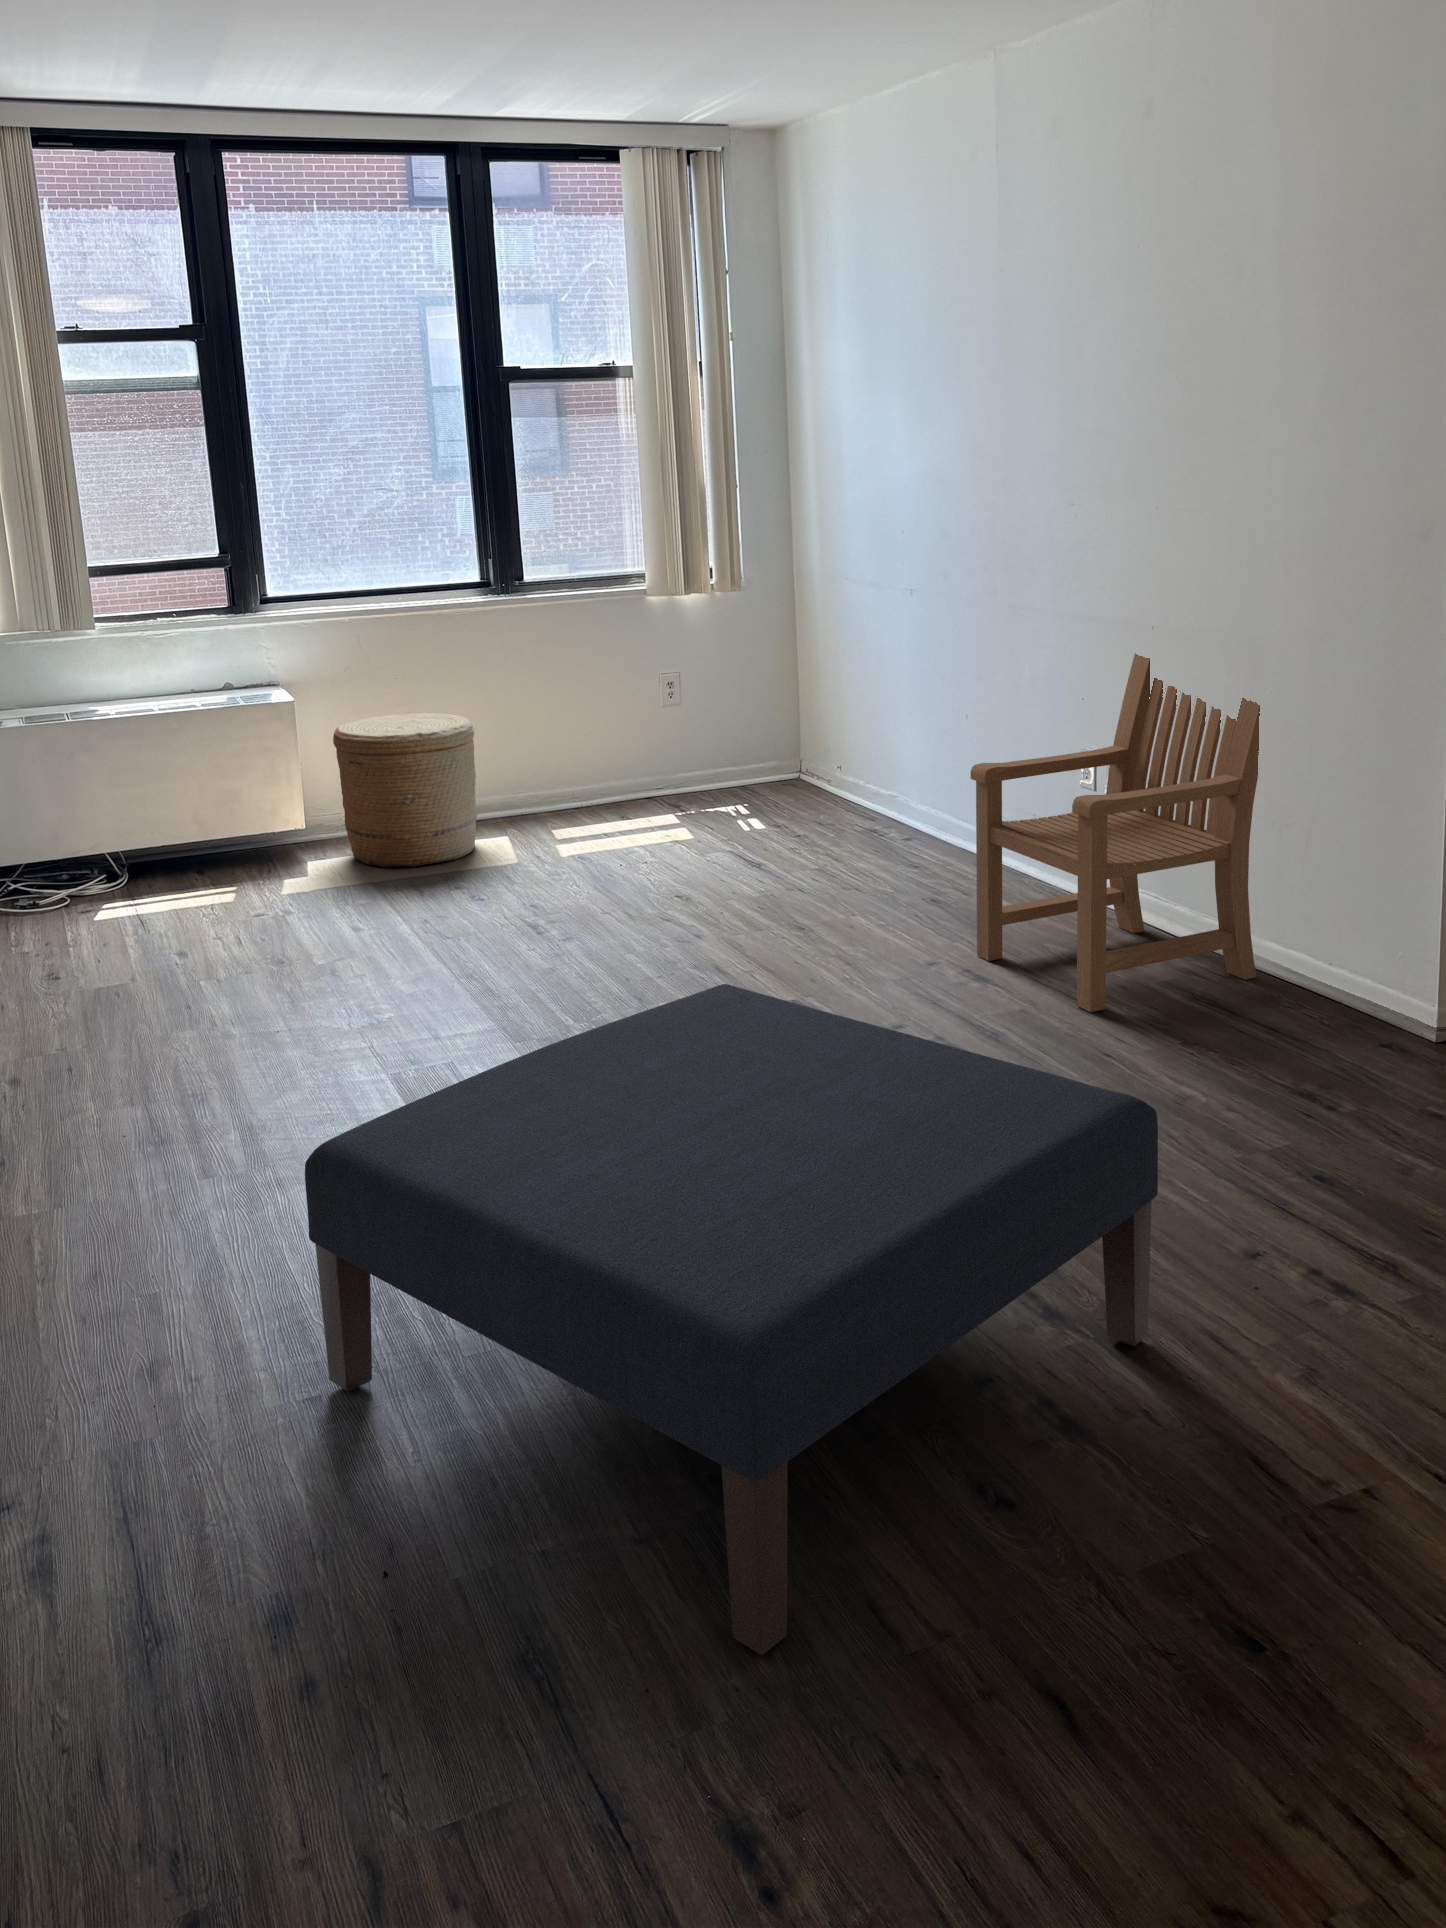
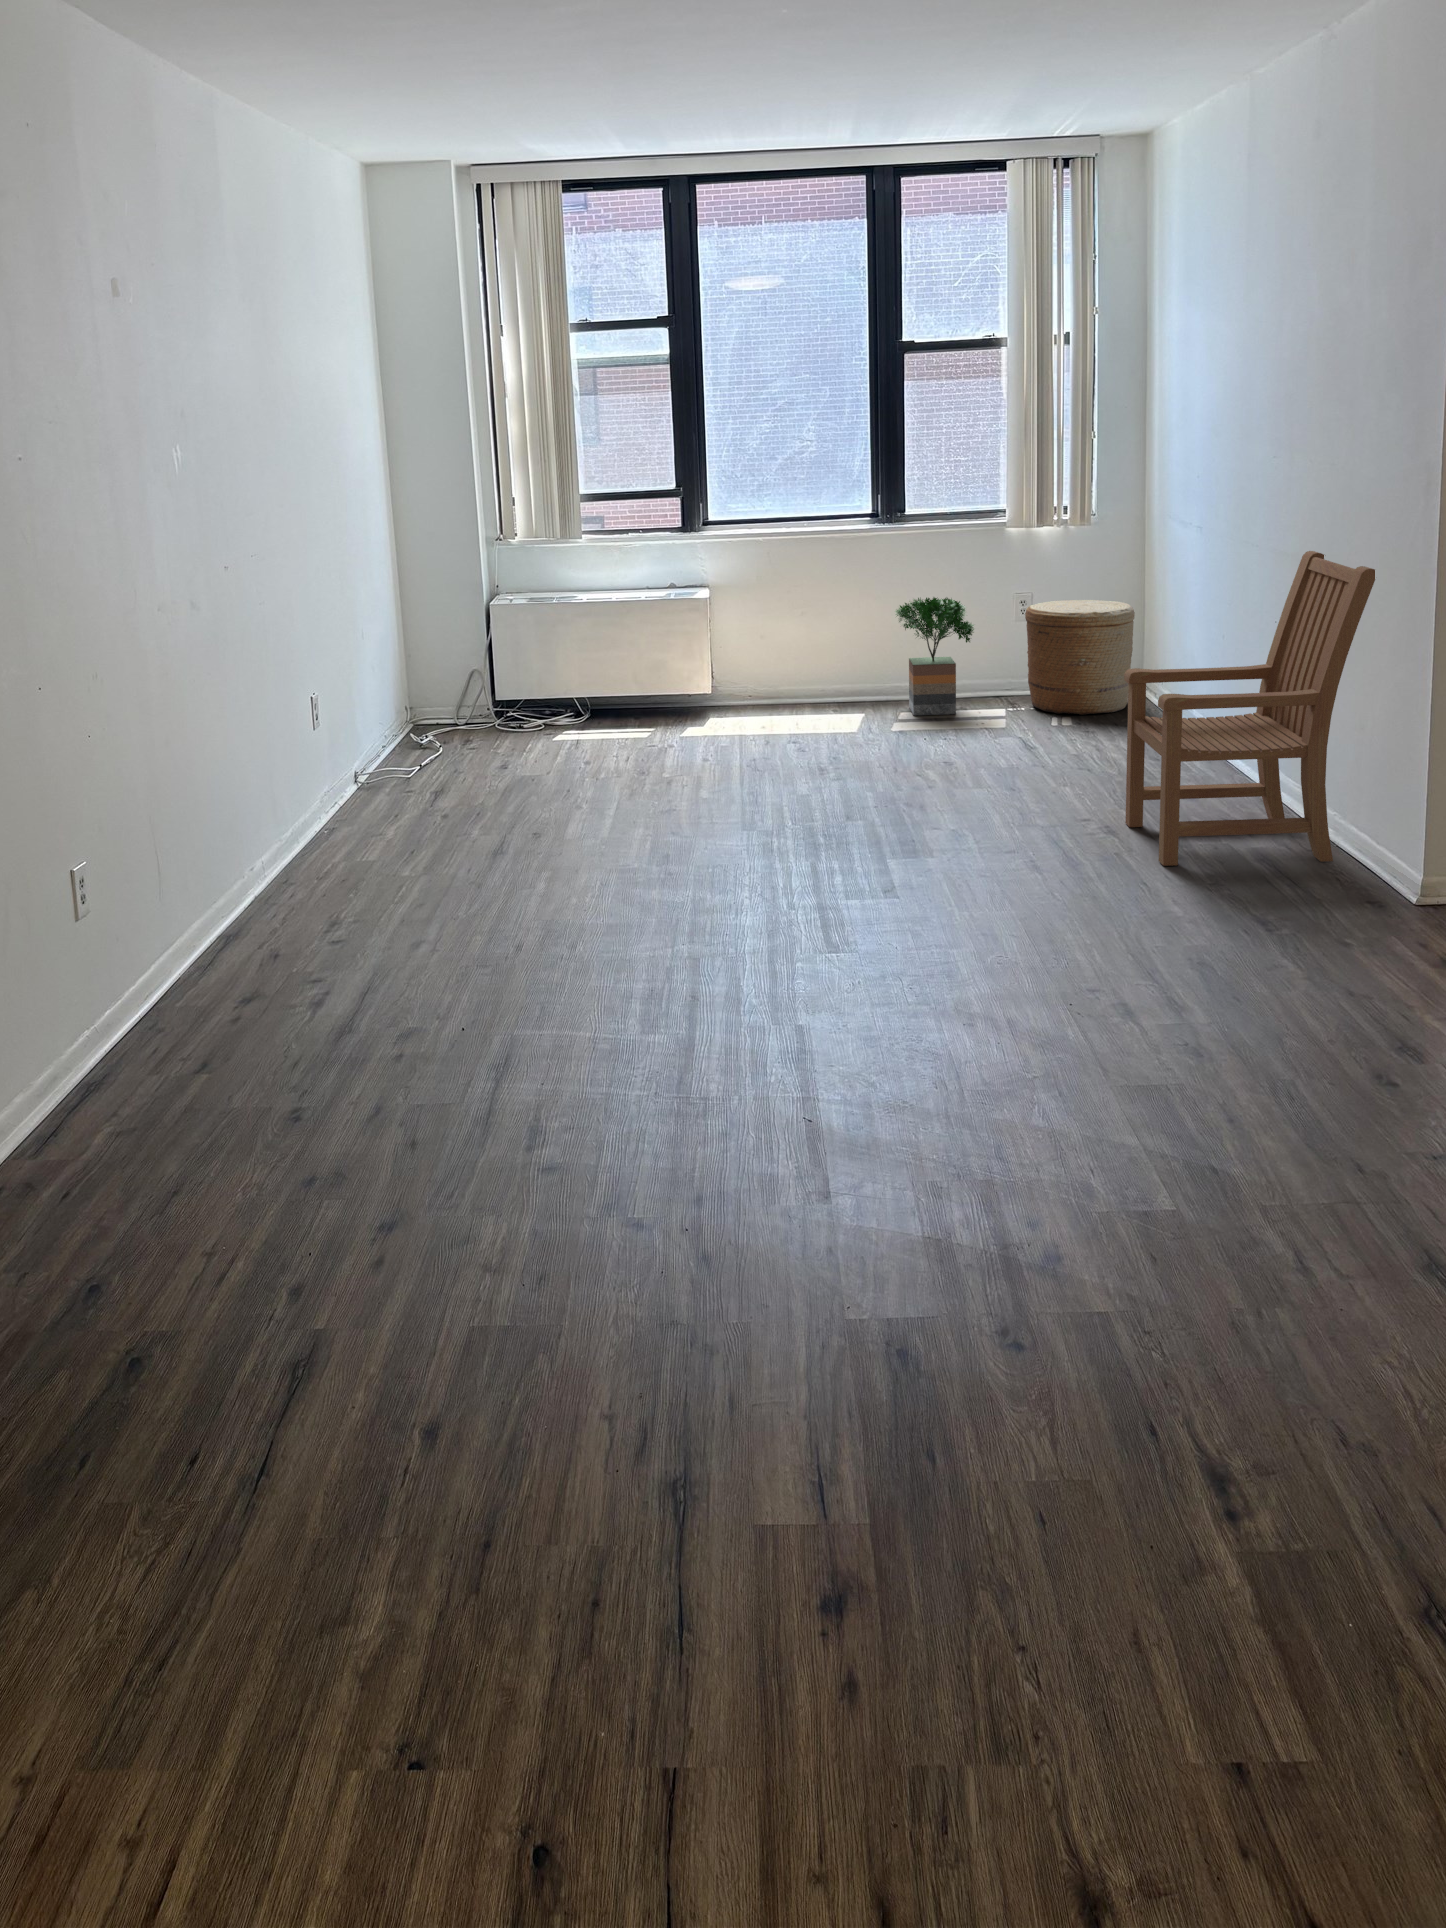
potted tree: none [529,682,636,832] -> present [896,597,974,715]
woven basket: present [333,713,477,867] -> present [1025,600,1135,715]
ottoman: present [305,984,1158,1655] -> none [484,782,963,1088]

